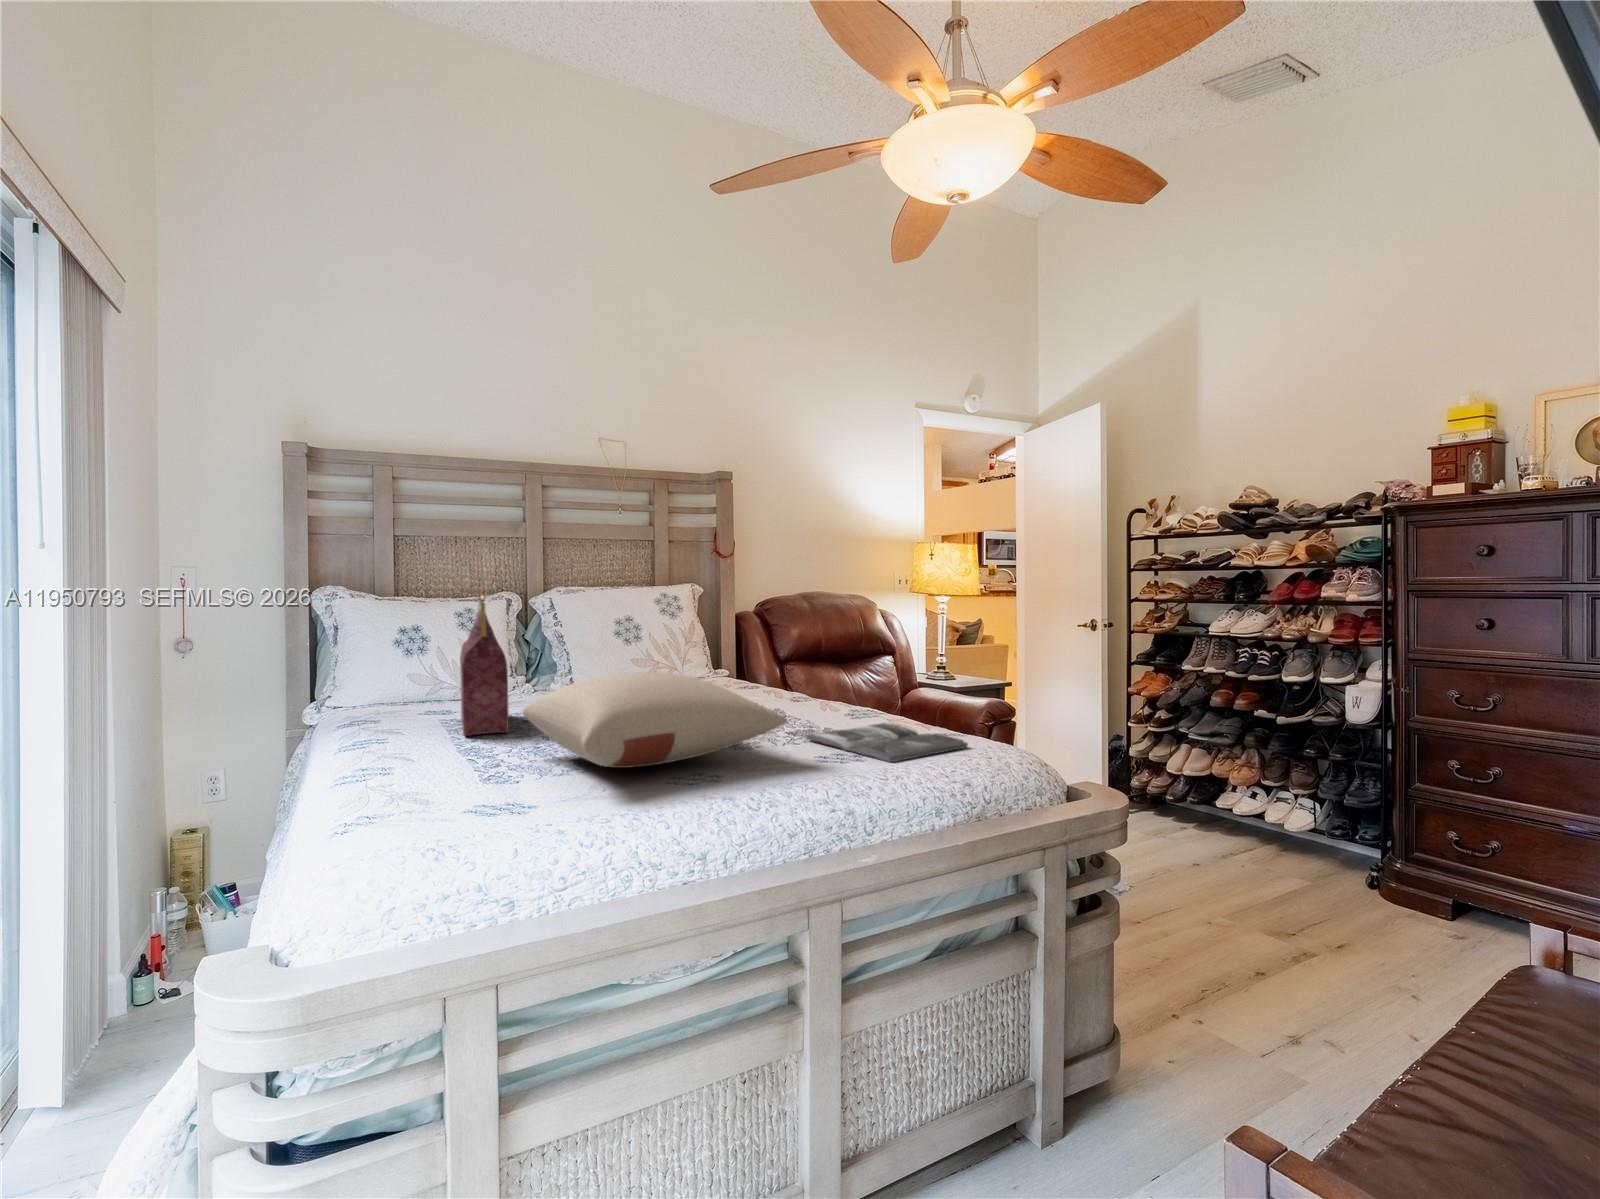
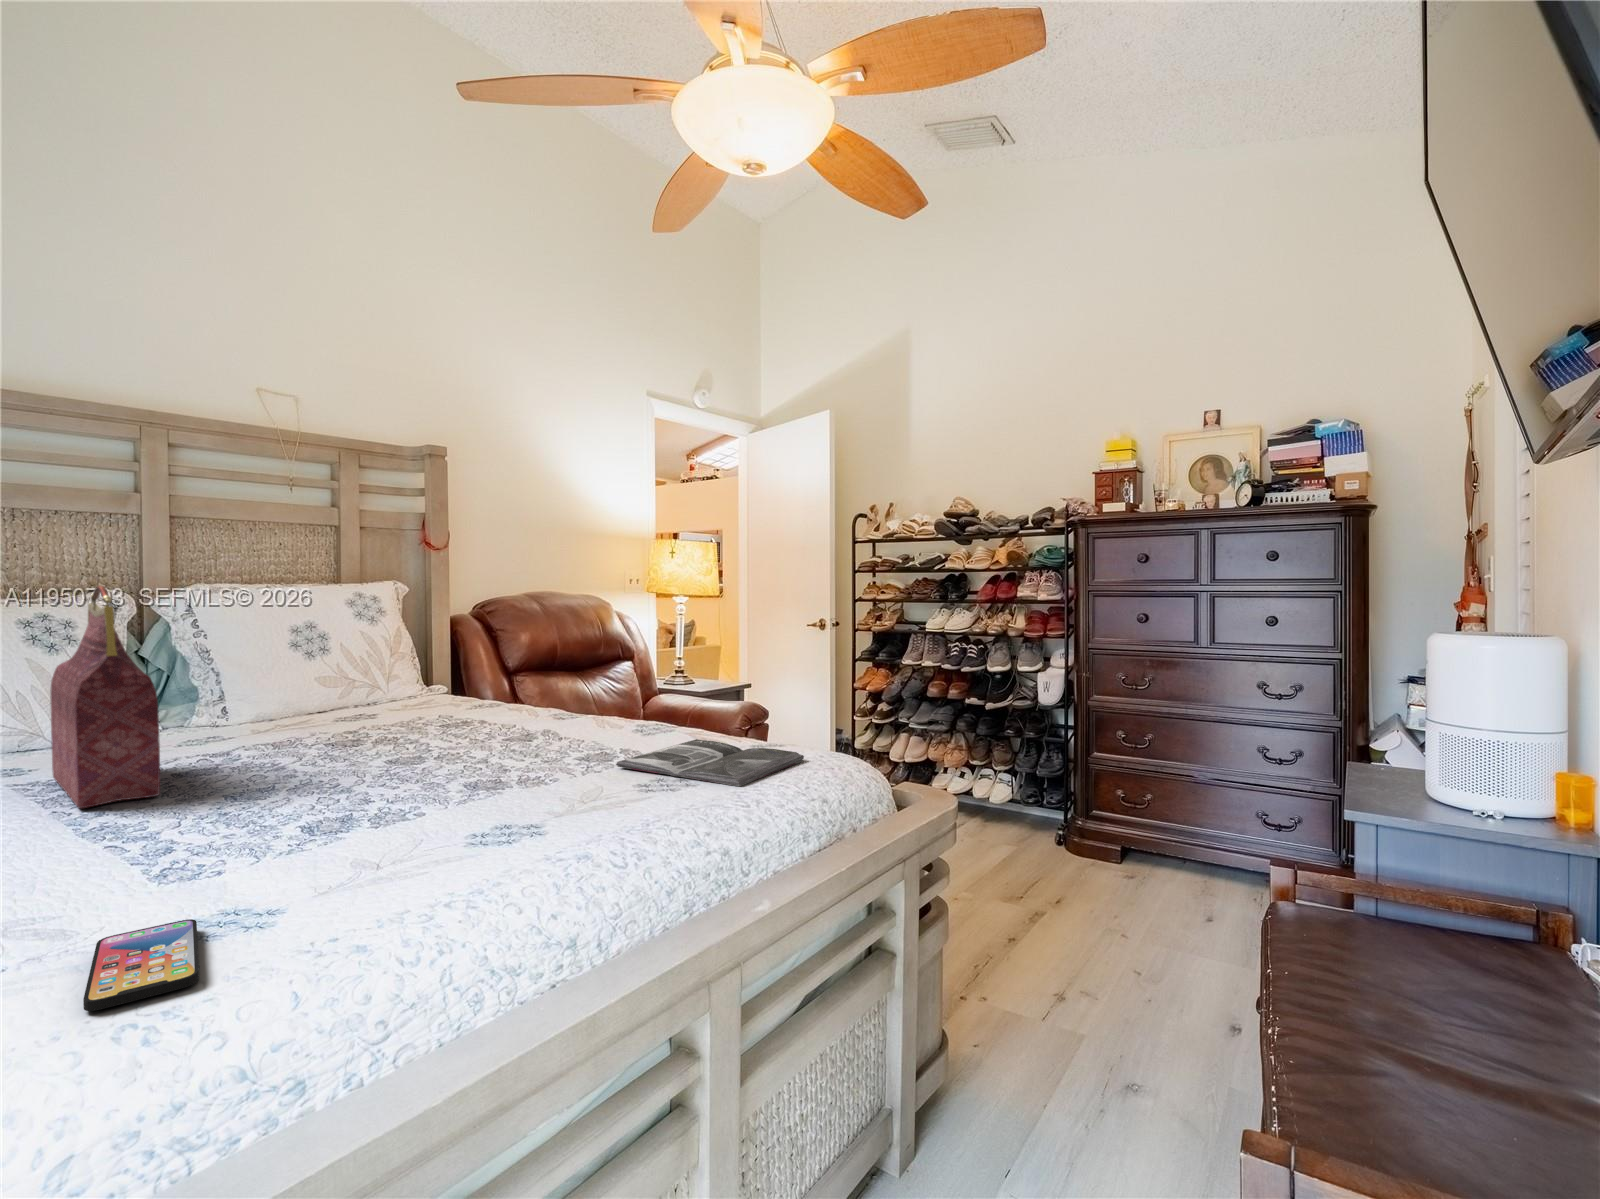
pillow: present [522,672,788,768] -> none [211,698,621,835]
smartphone: none [409,801,481,839] -> present [83,919,199,1011]

